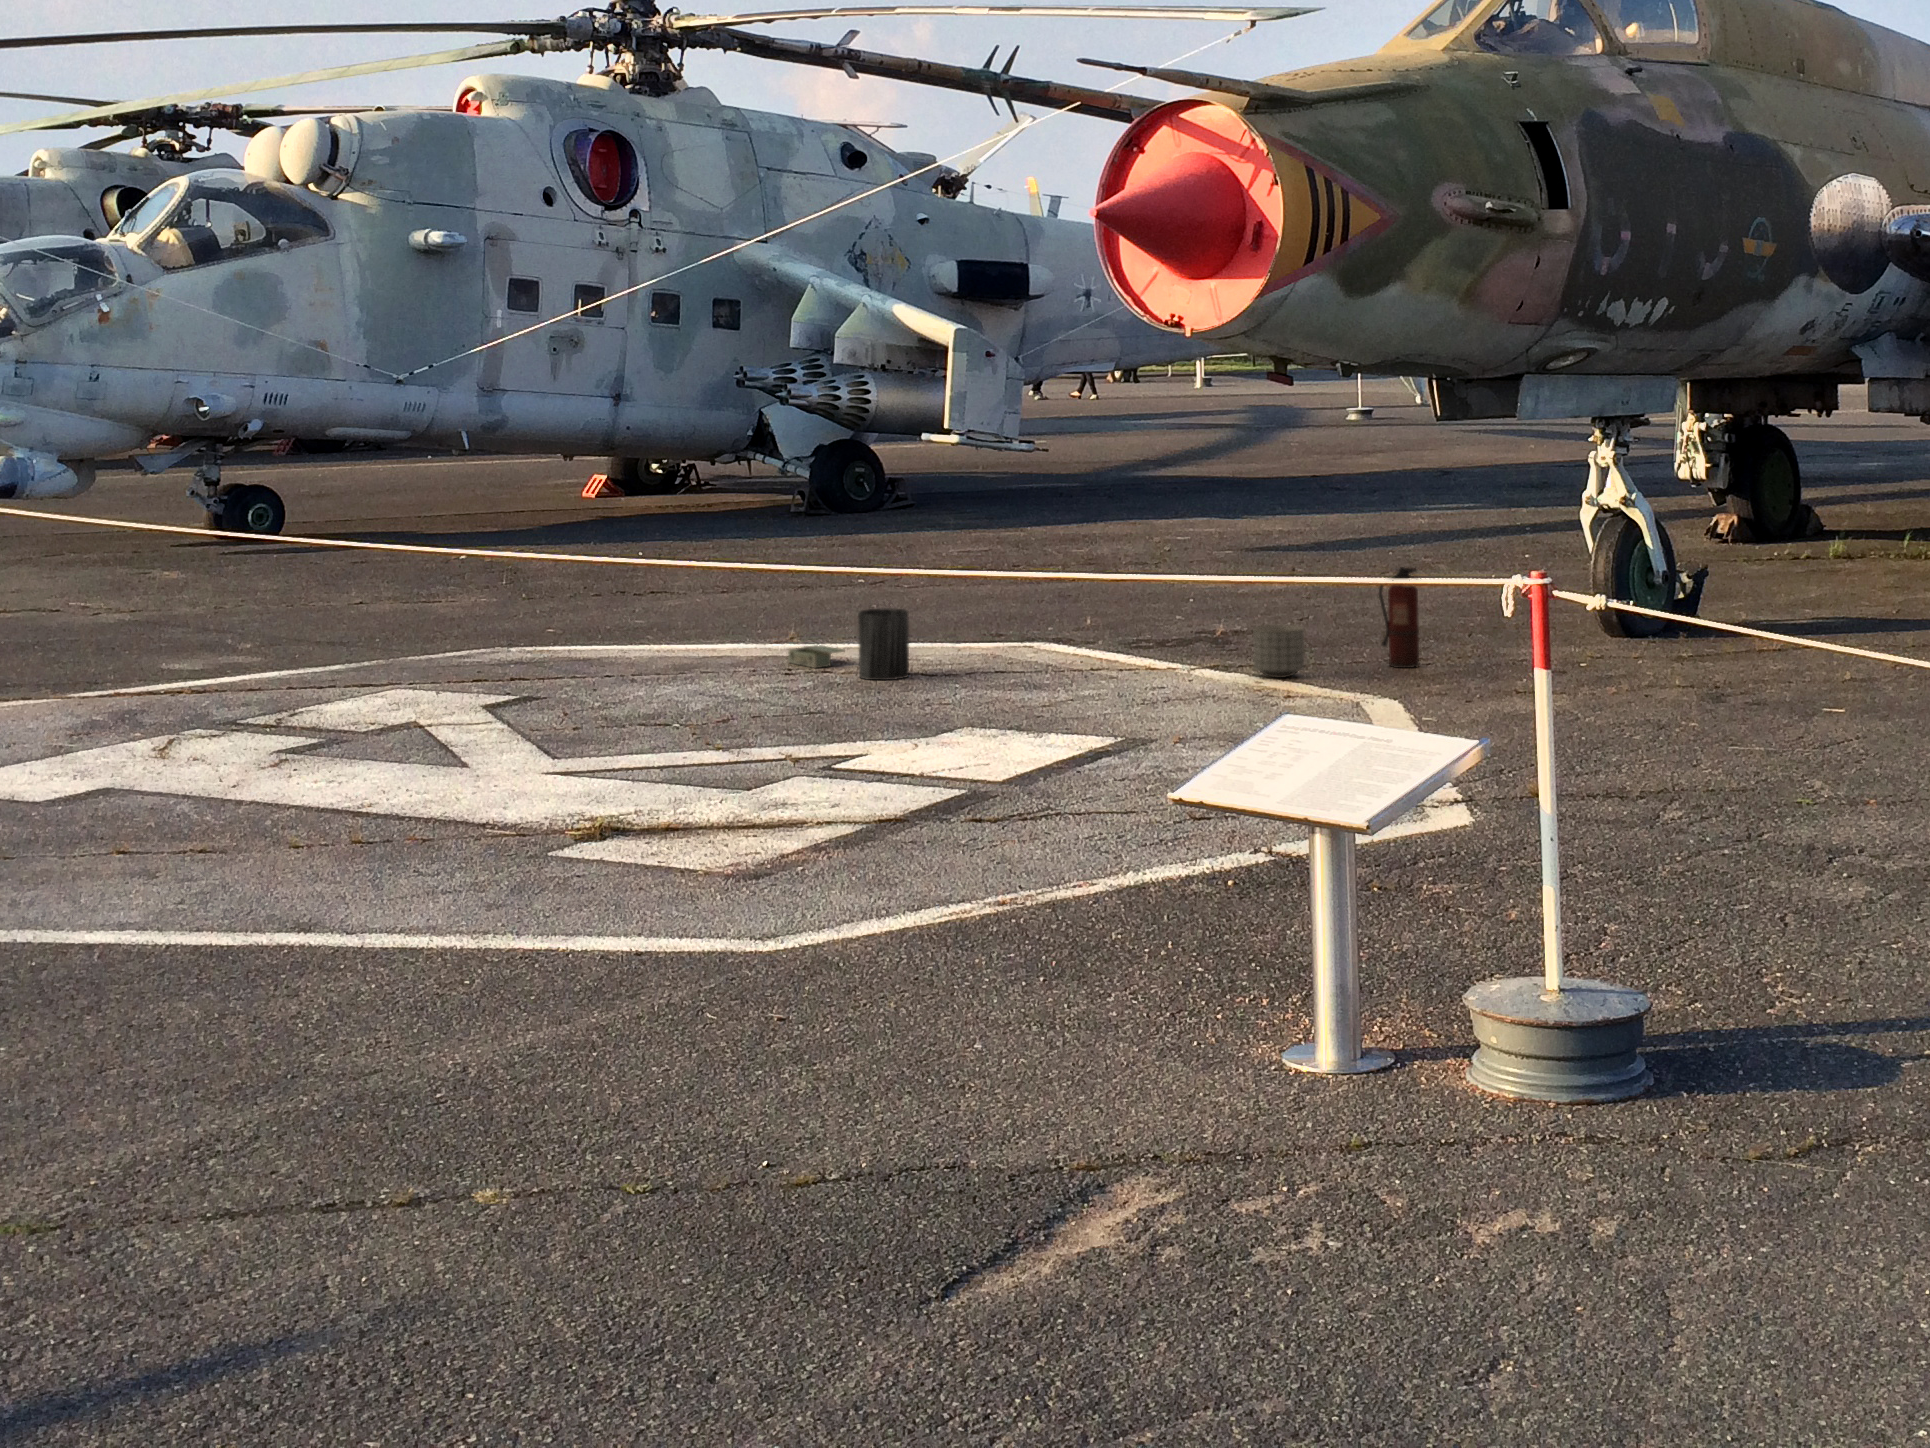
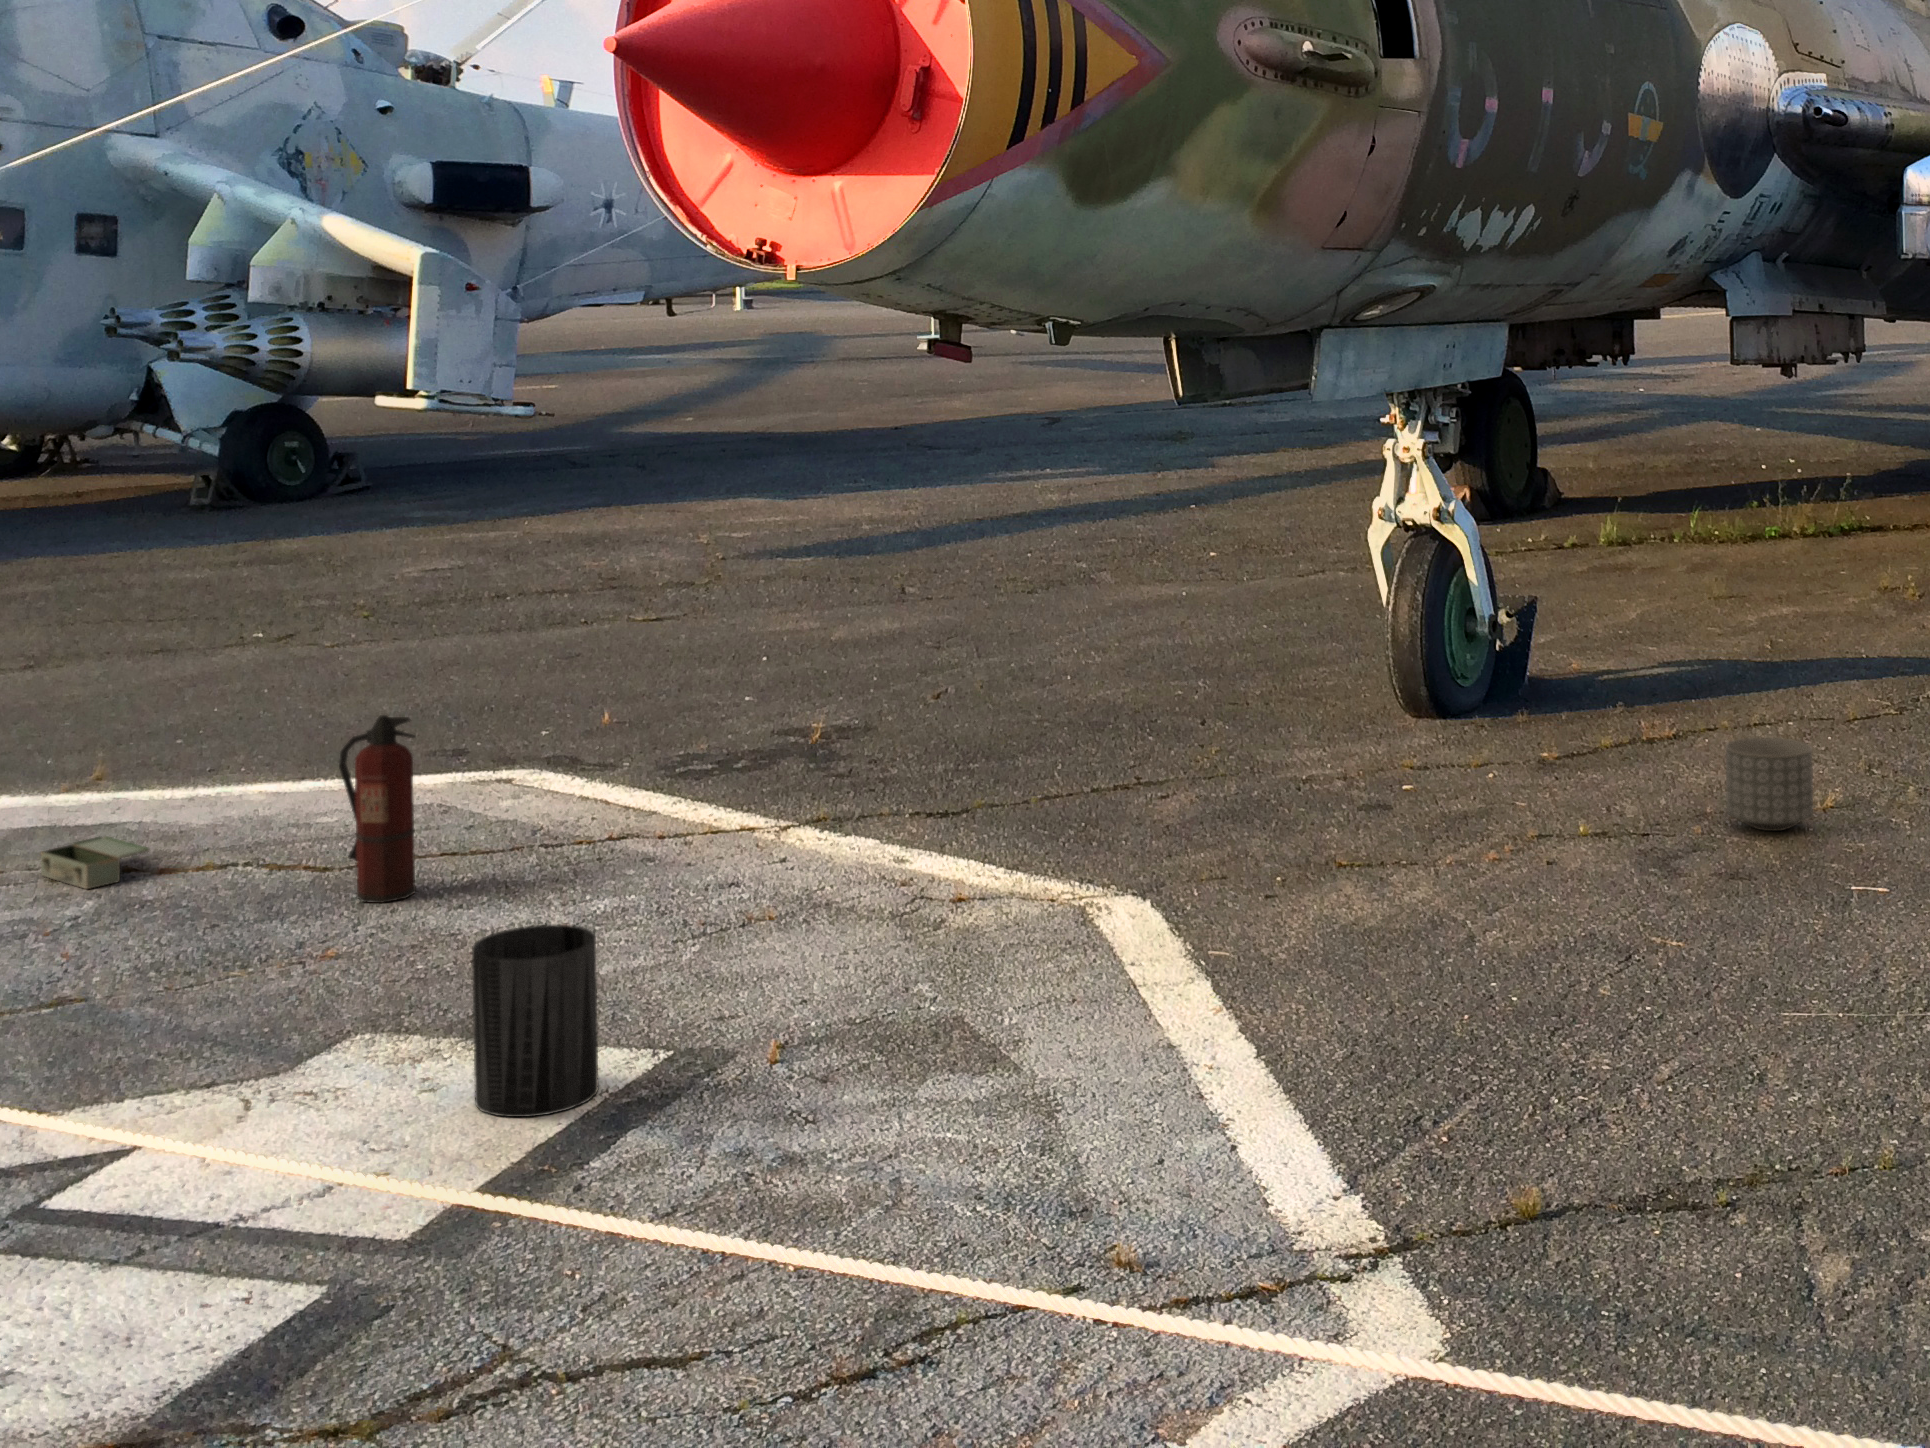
fire extinguisher: present [1379,567,1421,668] -> present [339,715,416,903]
trash can: present [858,608,909,680] -> present [472,925,598,1117]
planter: present [1253,625,1304,678] -> present [1726,738,1813,831]

